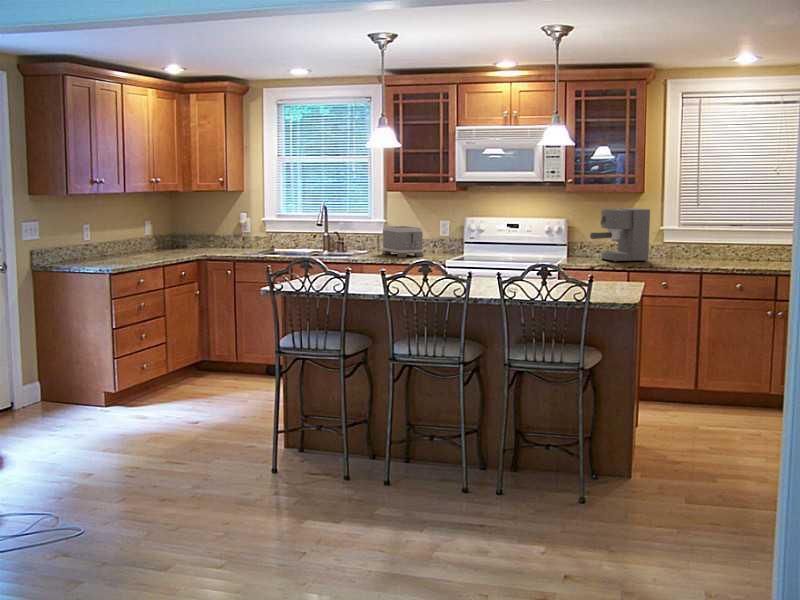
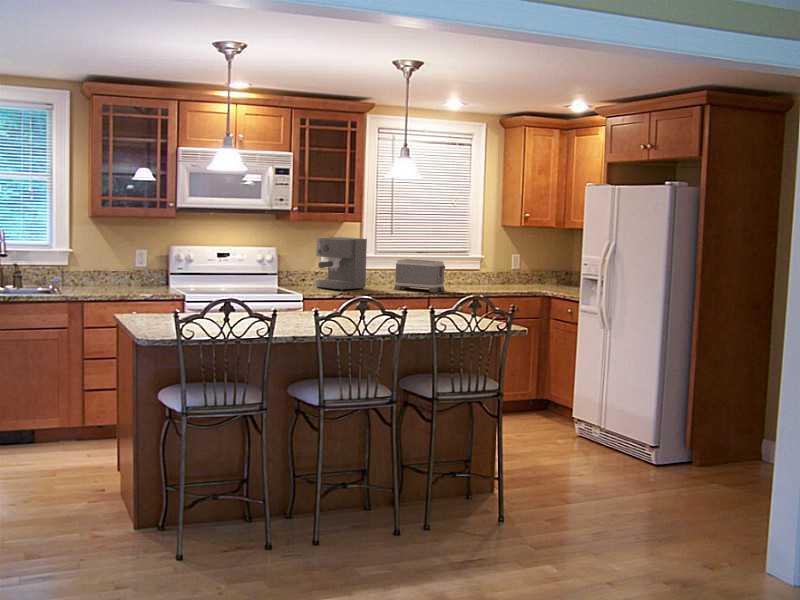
toaster: present [382,226,424,257] -> present [394,259,445,292]

